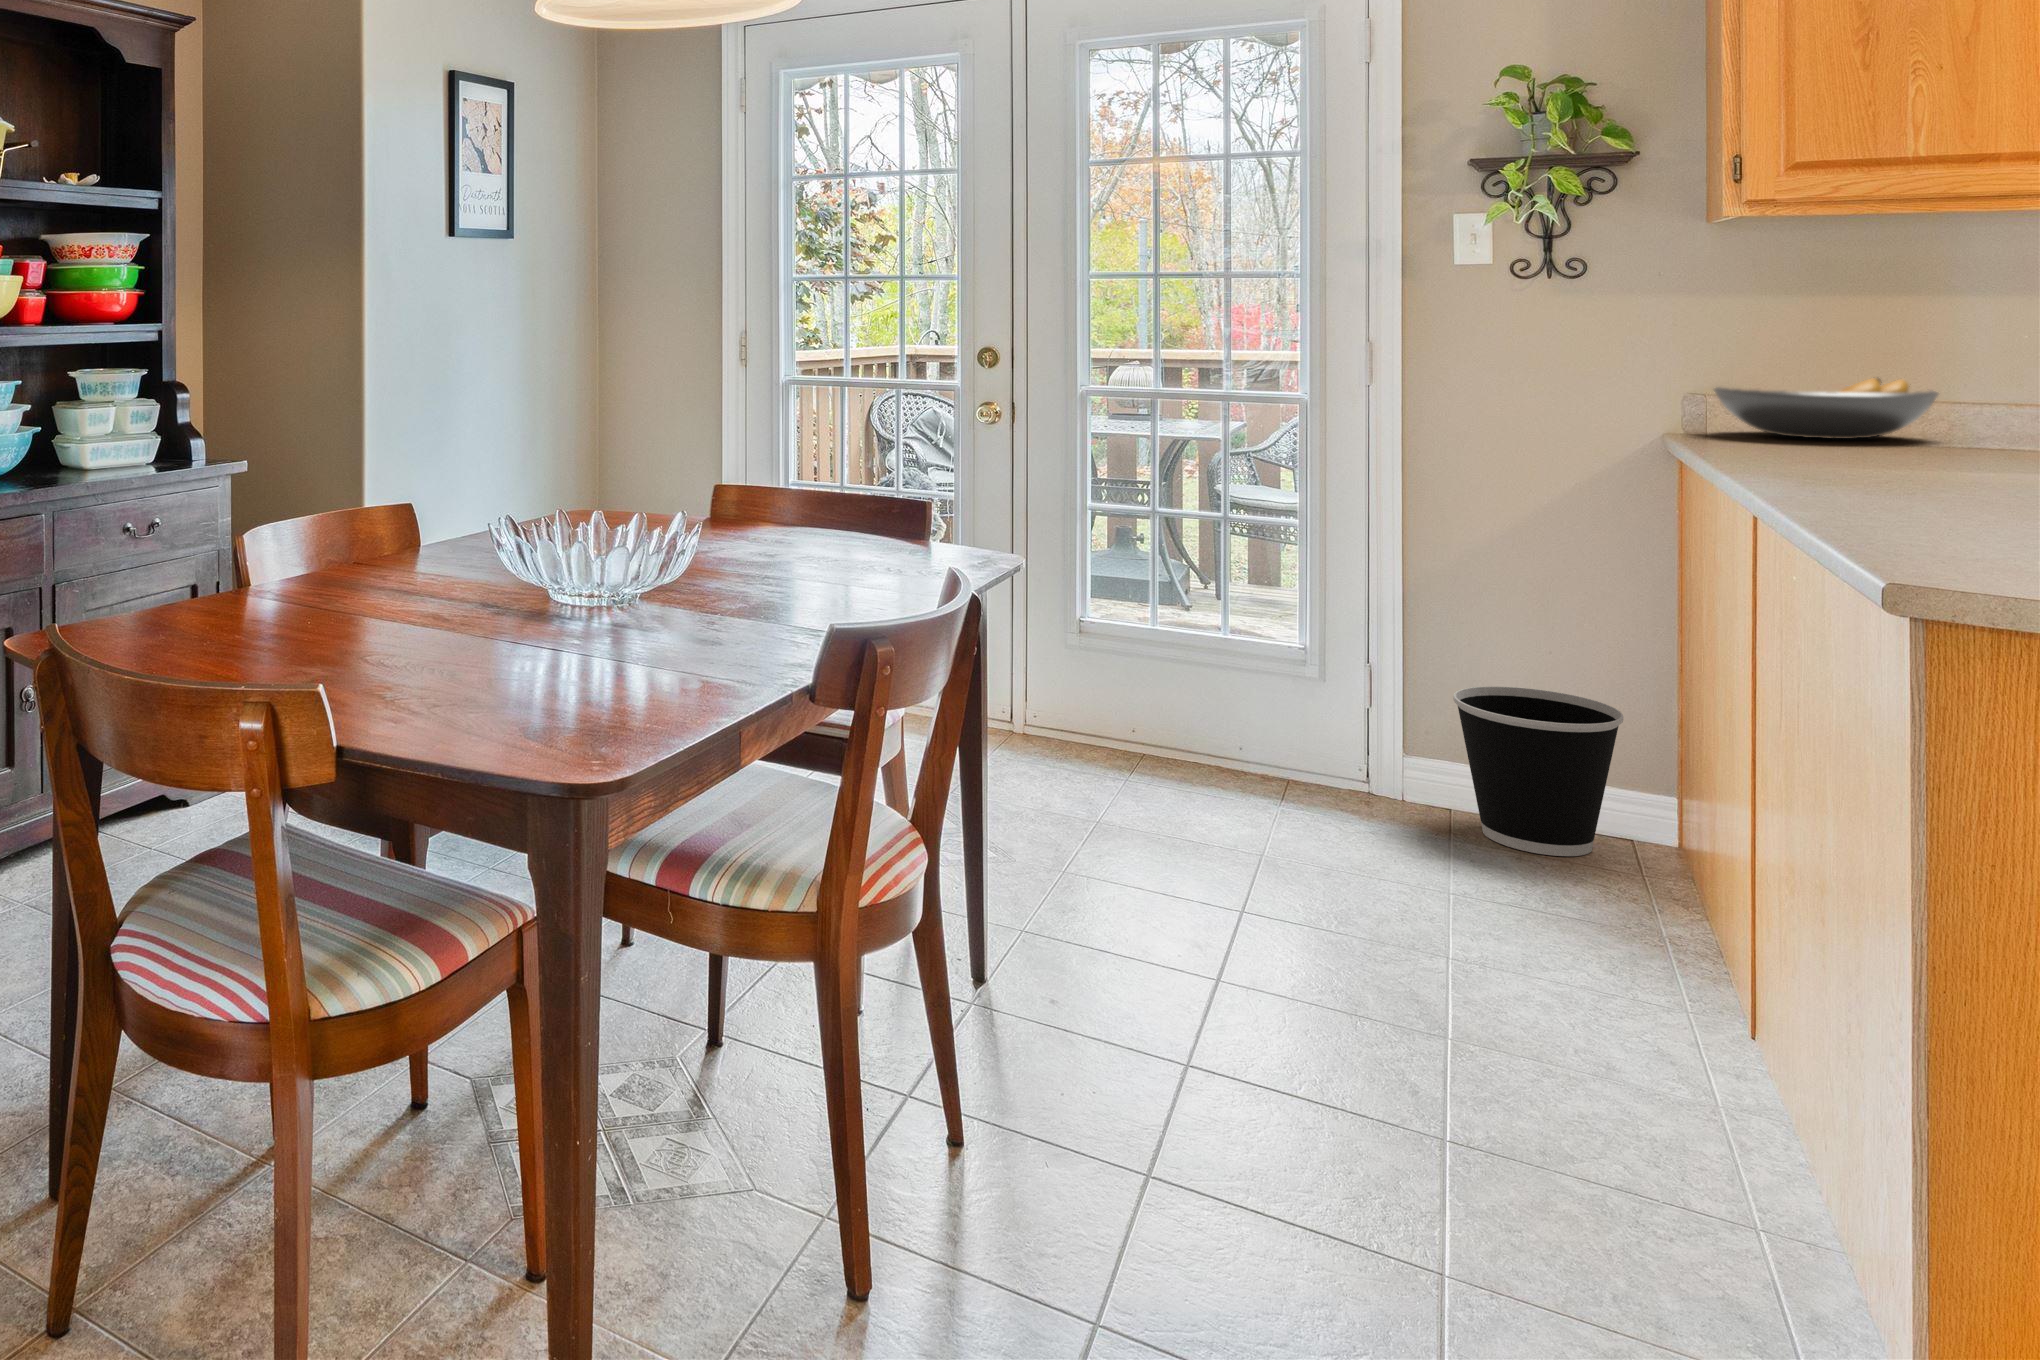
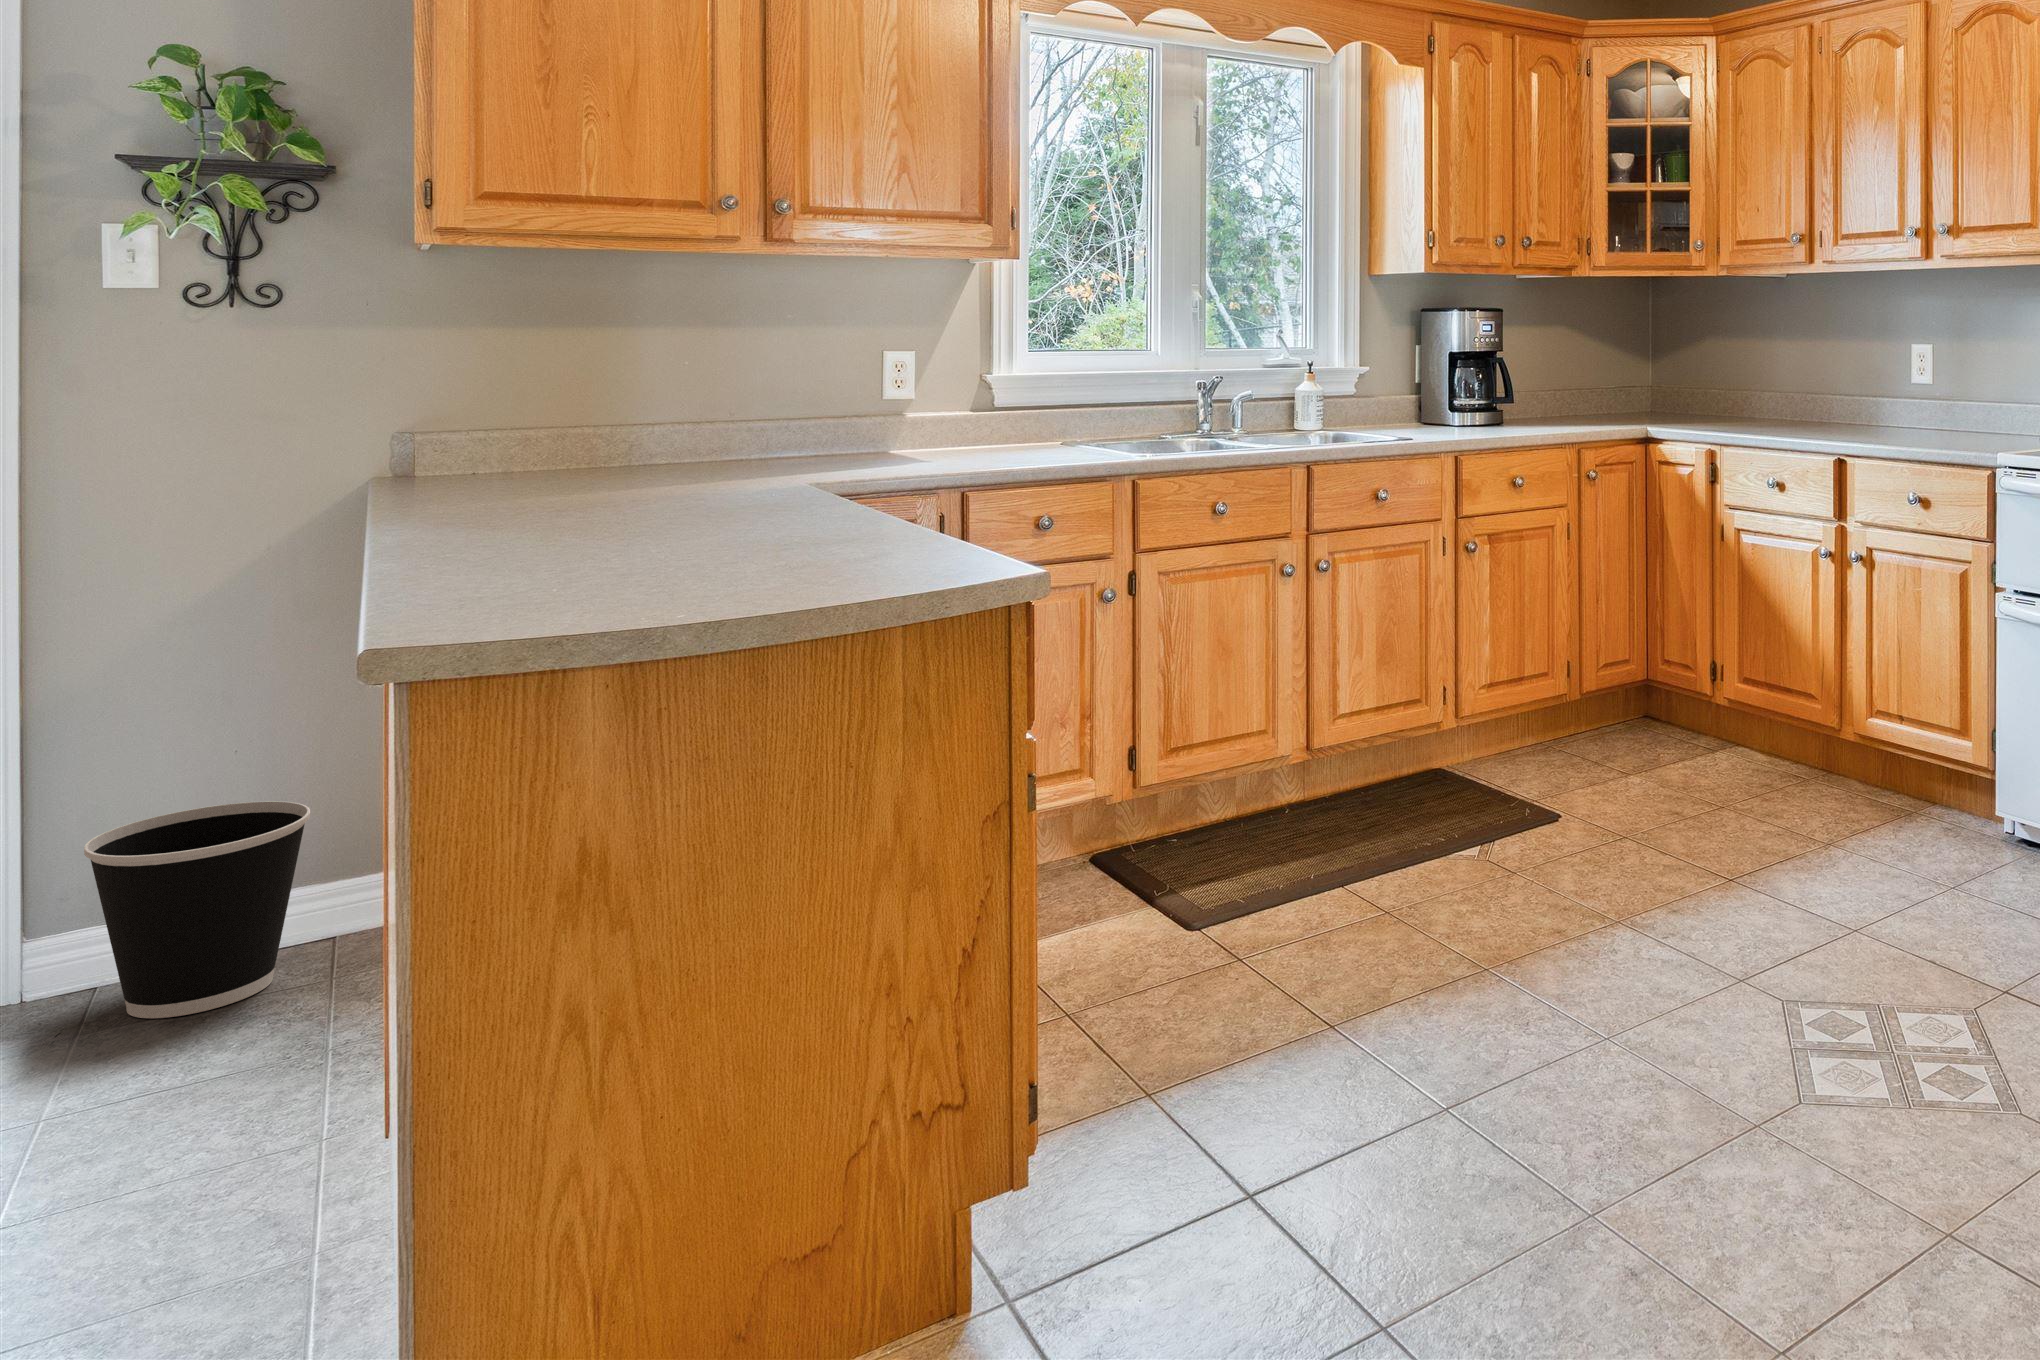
fruit bowl: present [1714,378,1939,439] -> none [419,412,622,476]

